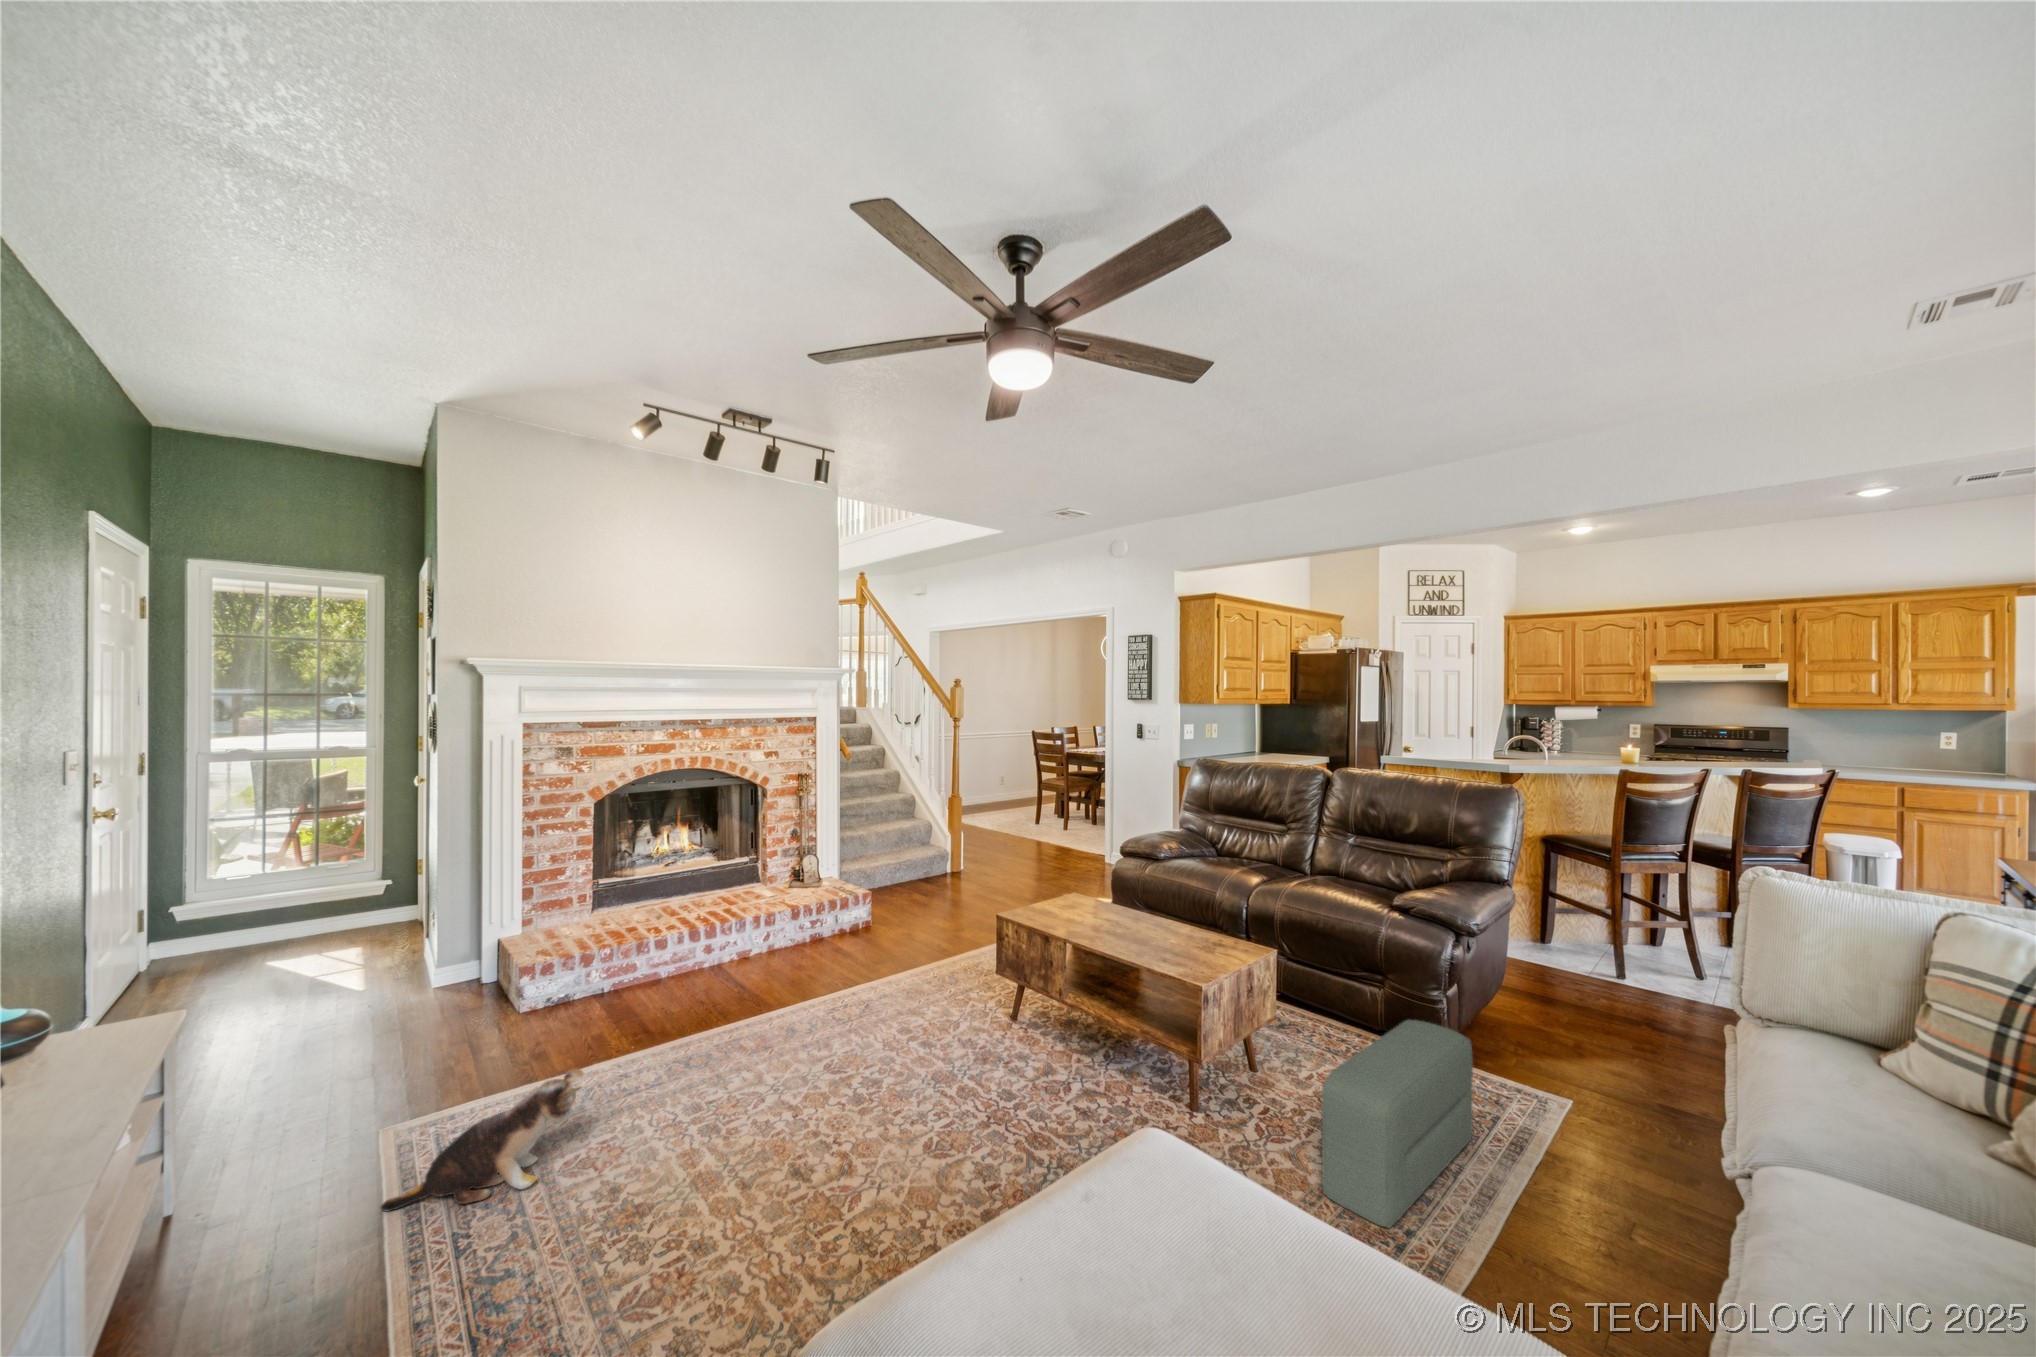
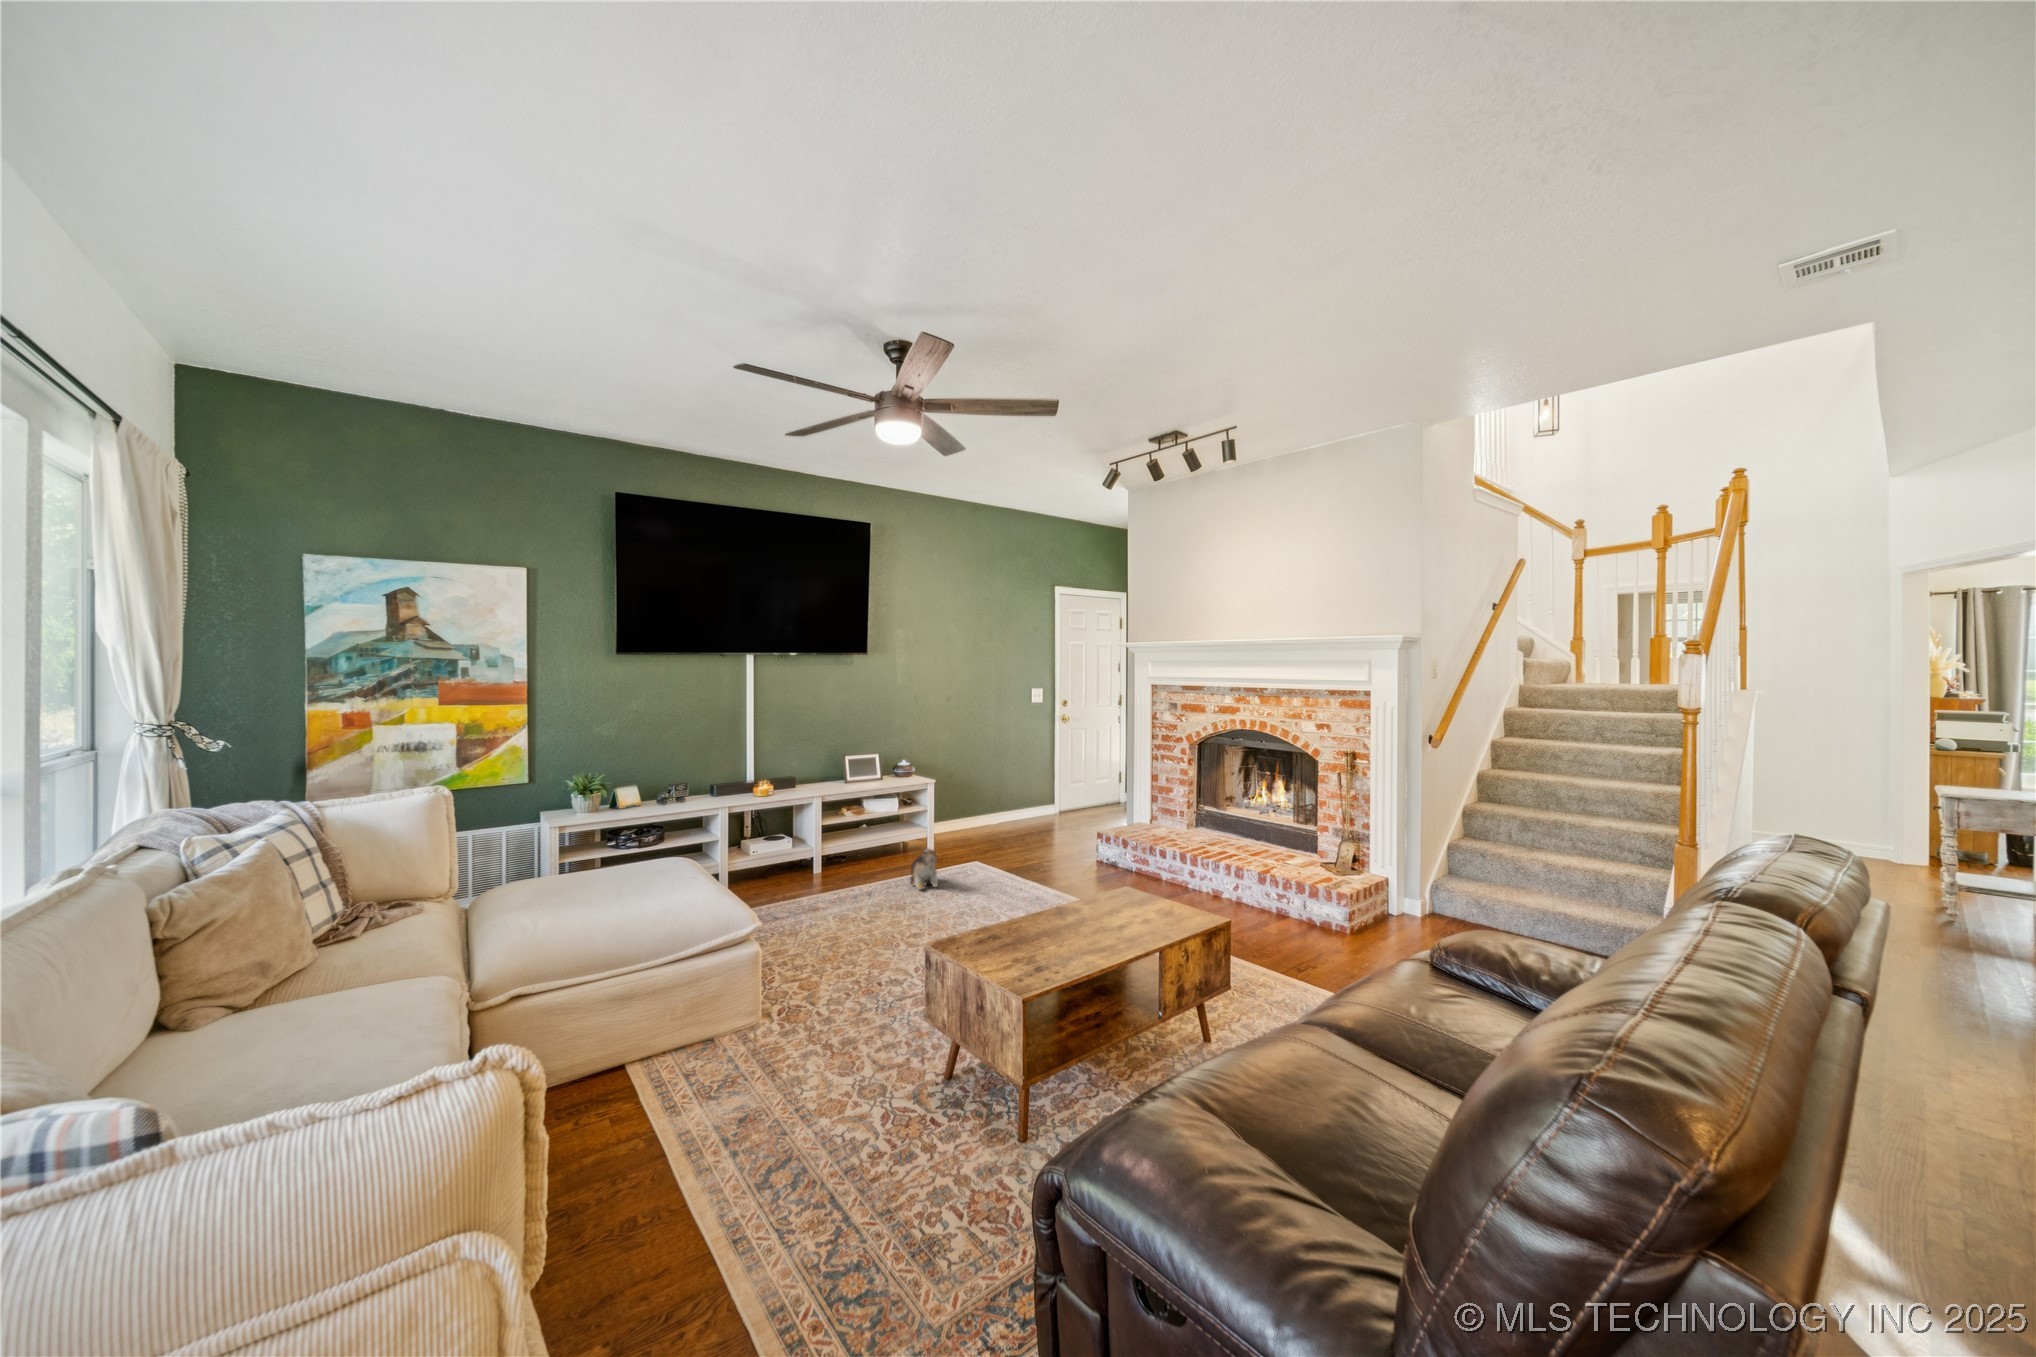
pouf: present [1321,1020,1473,1228] -> none [741,1017,904,1283]

